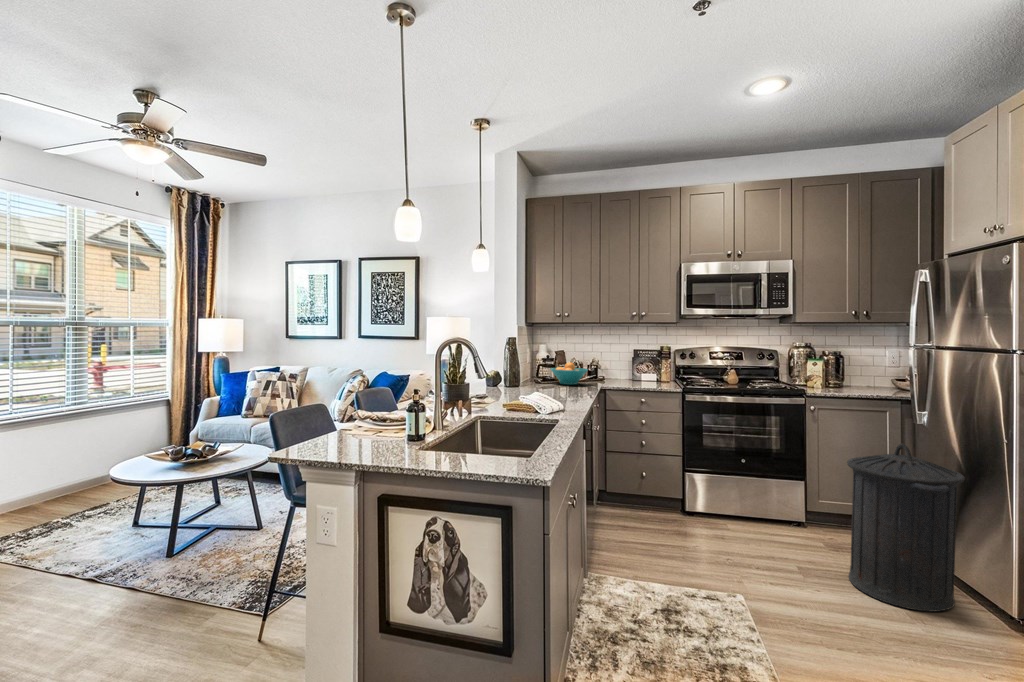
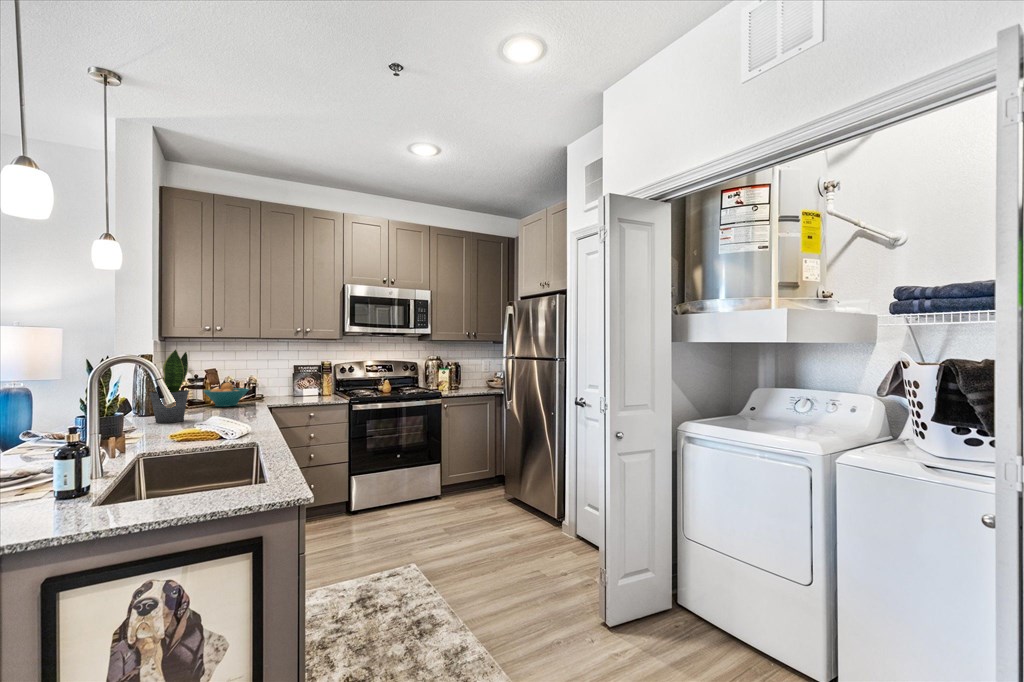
potted plant: none [501,328,530,393] -> present [150,349,189,423]
trash can: present [847,444,965,612] -> none [477,424,542,538]

